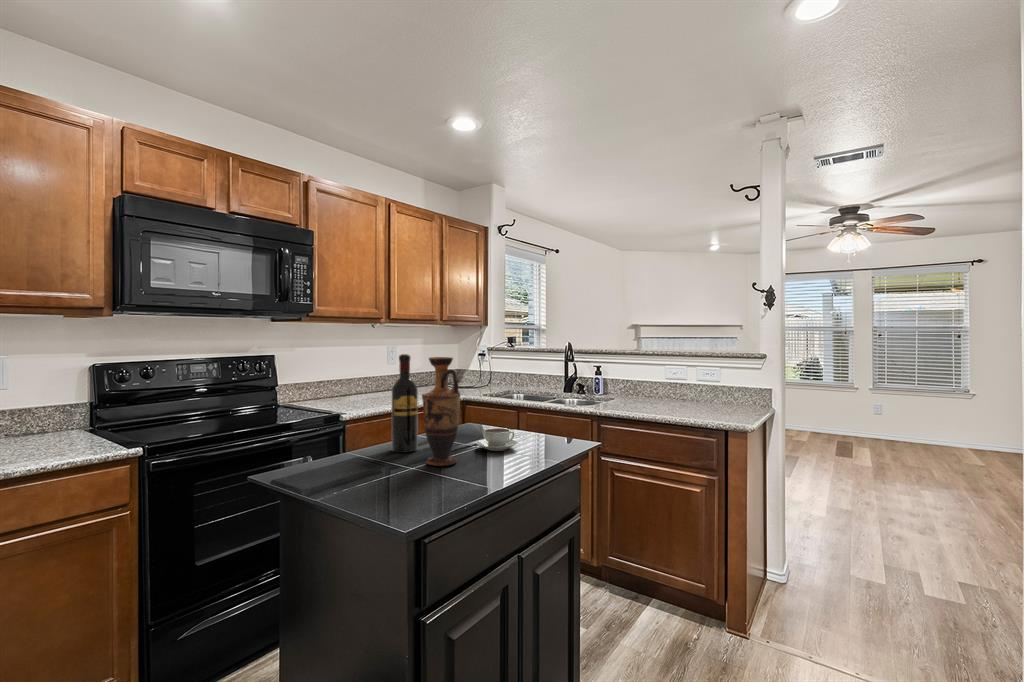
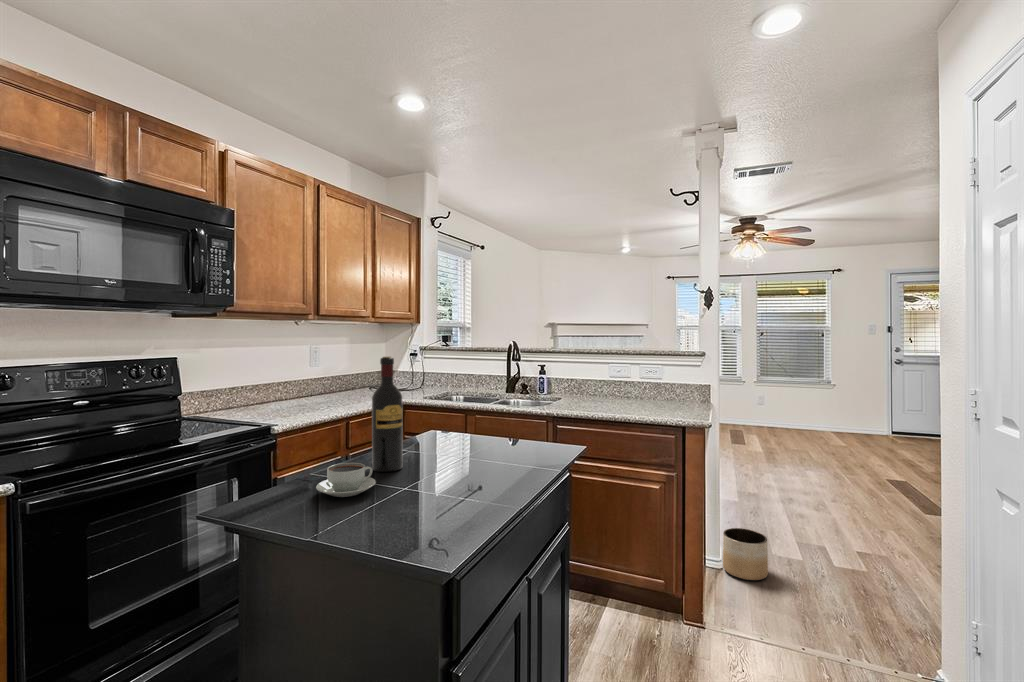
vase: present [422,357,460,466] -> none [420,360,464,486]
coffee cup: present [476,428,517,451] -> present [316,463,376,497]
planter: none [785,541,835,598] -> present [723,528,768,581]

